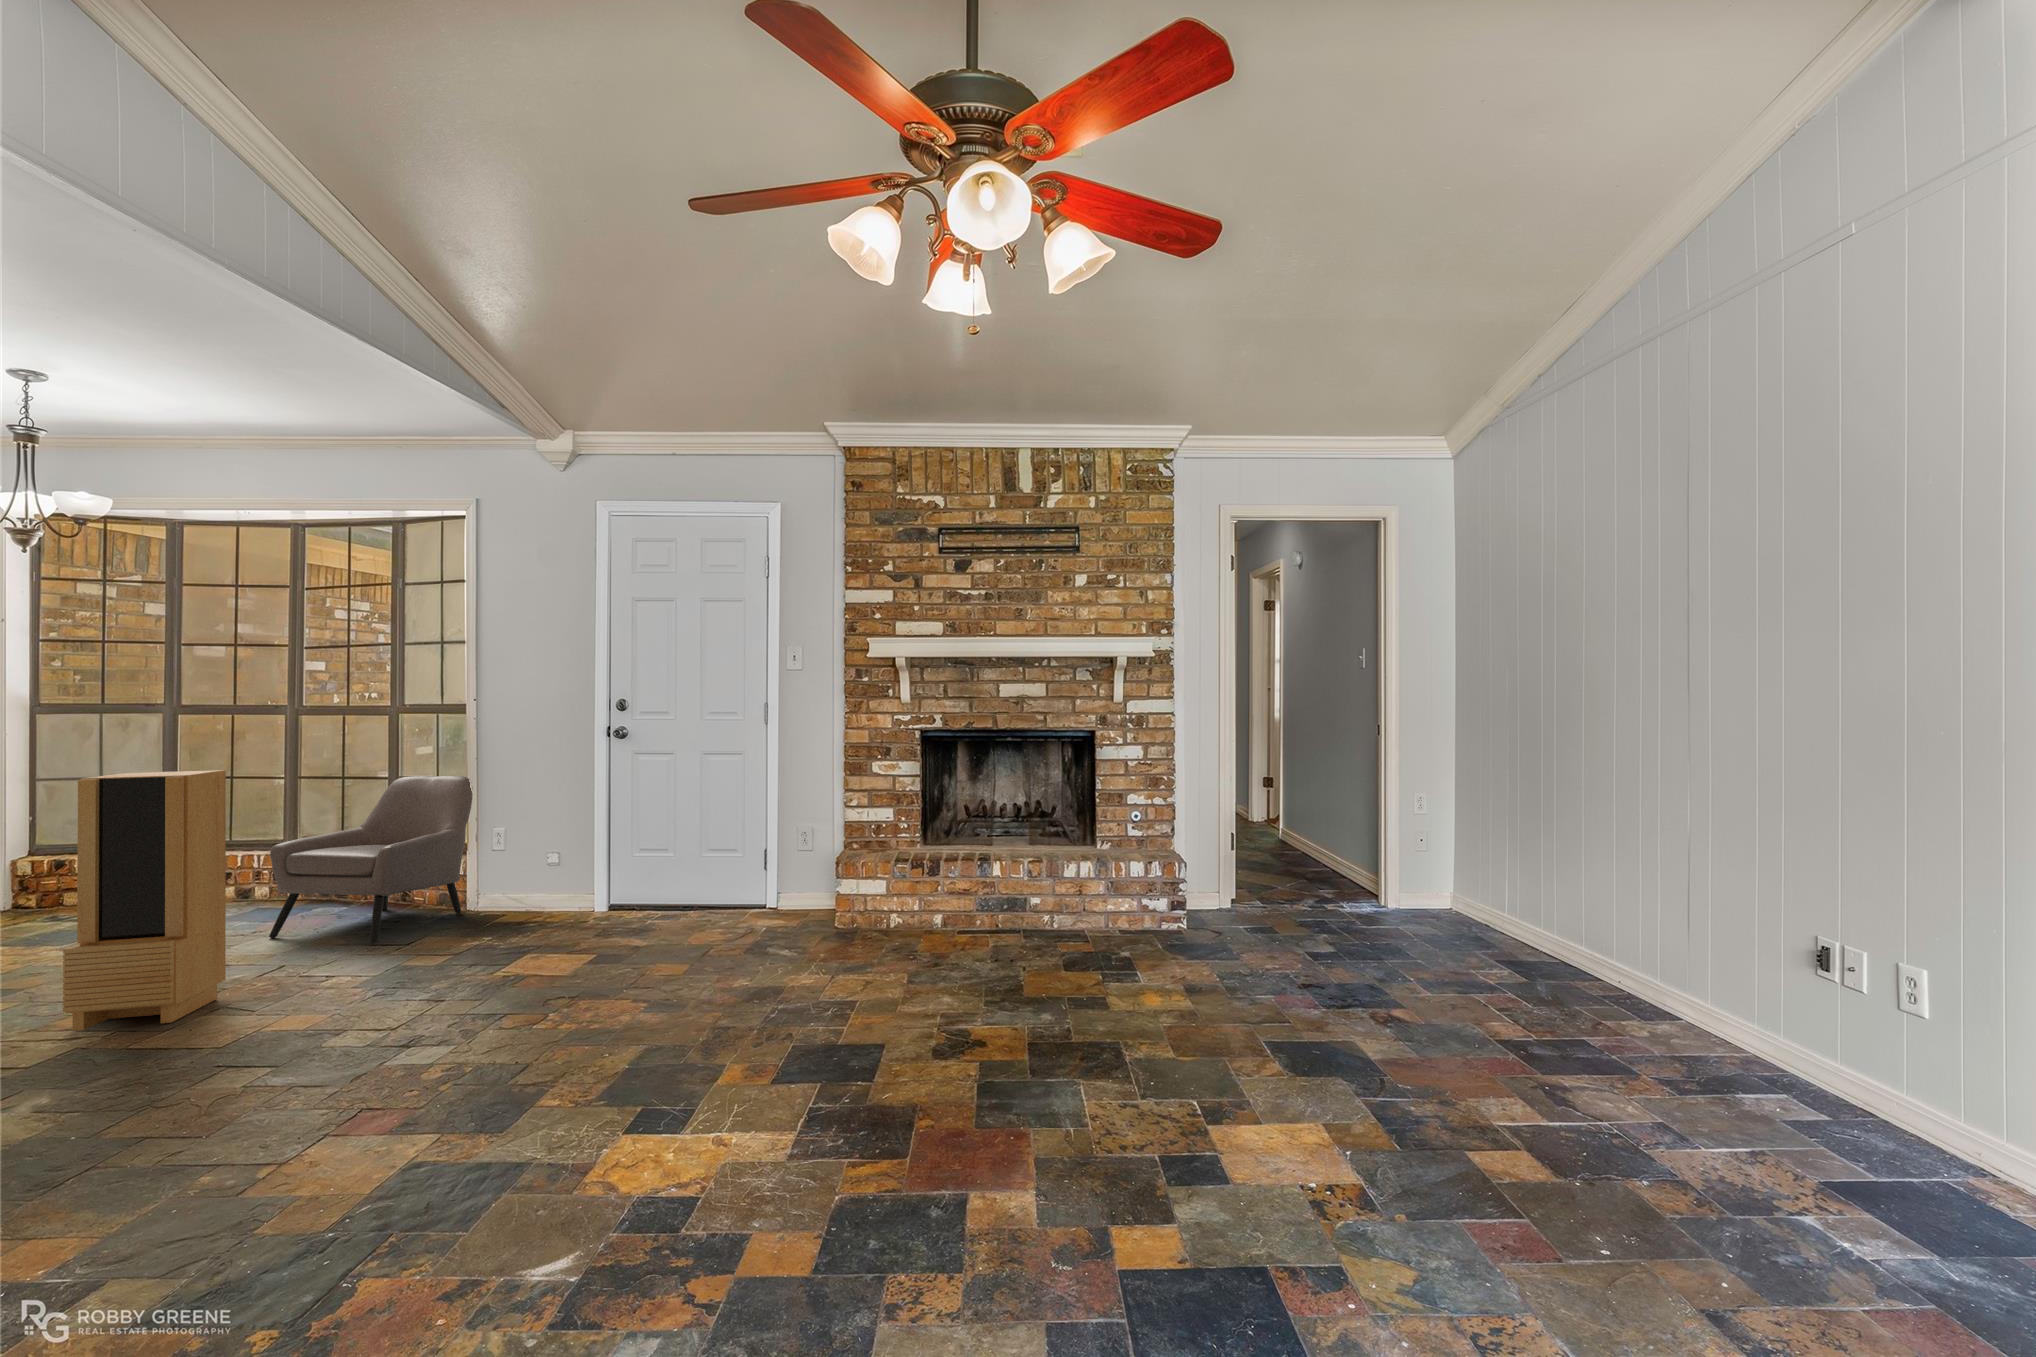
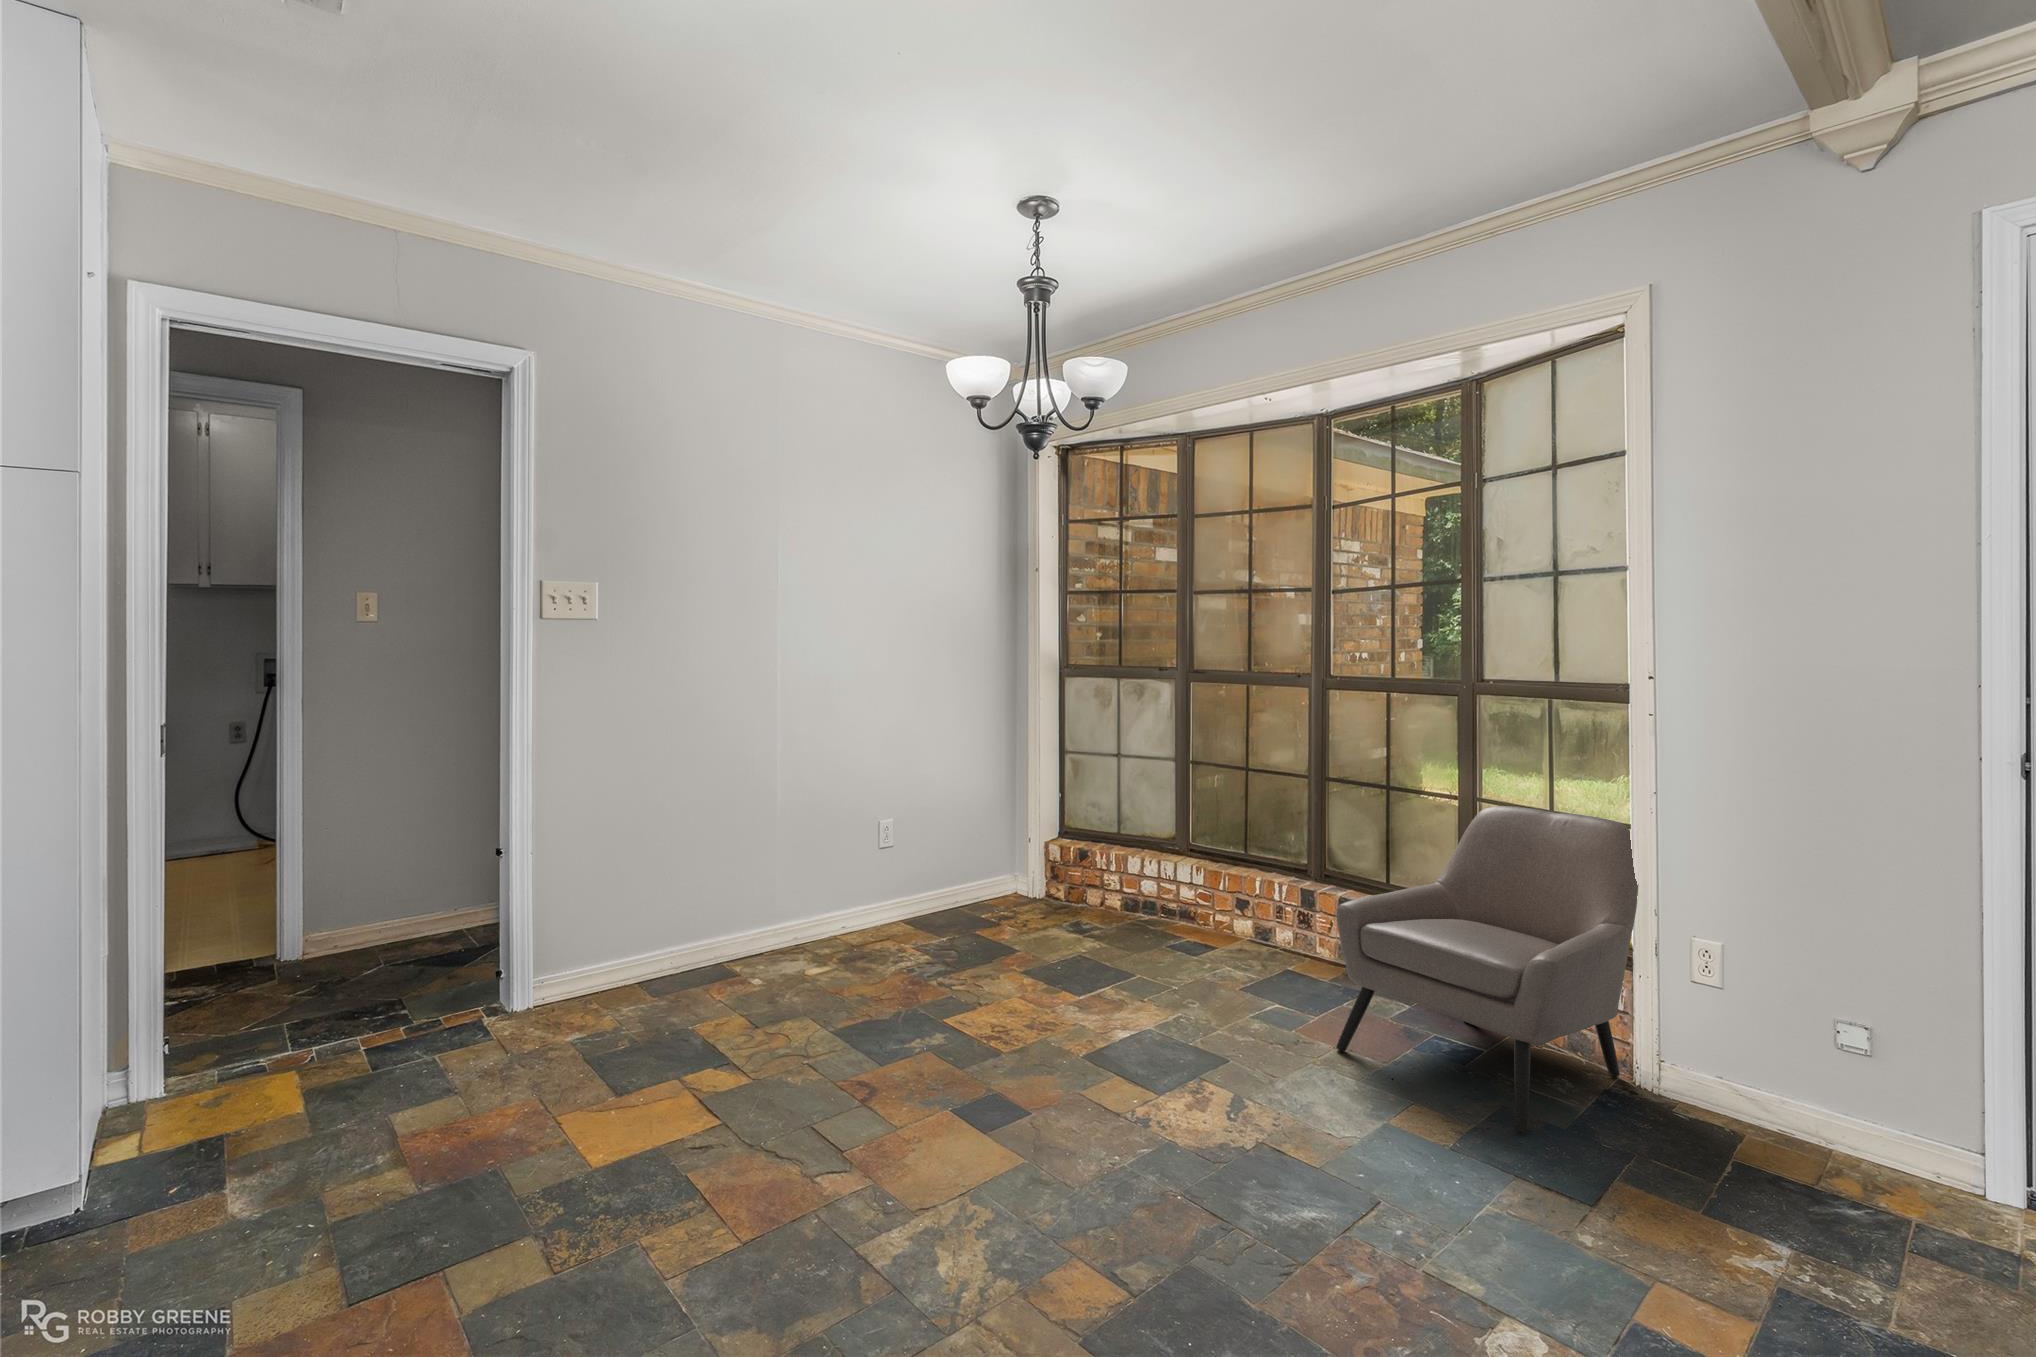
storage cabinet: present [63,770,226,1031] -> none [1159,800,1359,1289]

